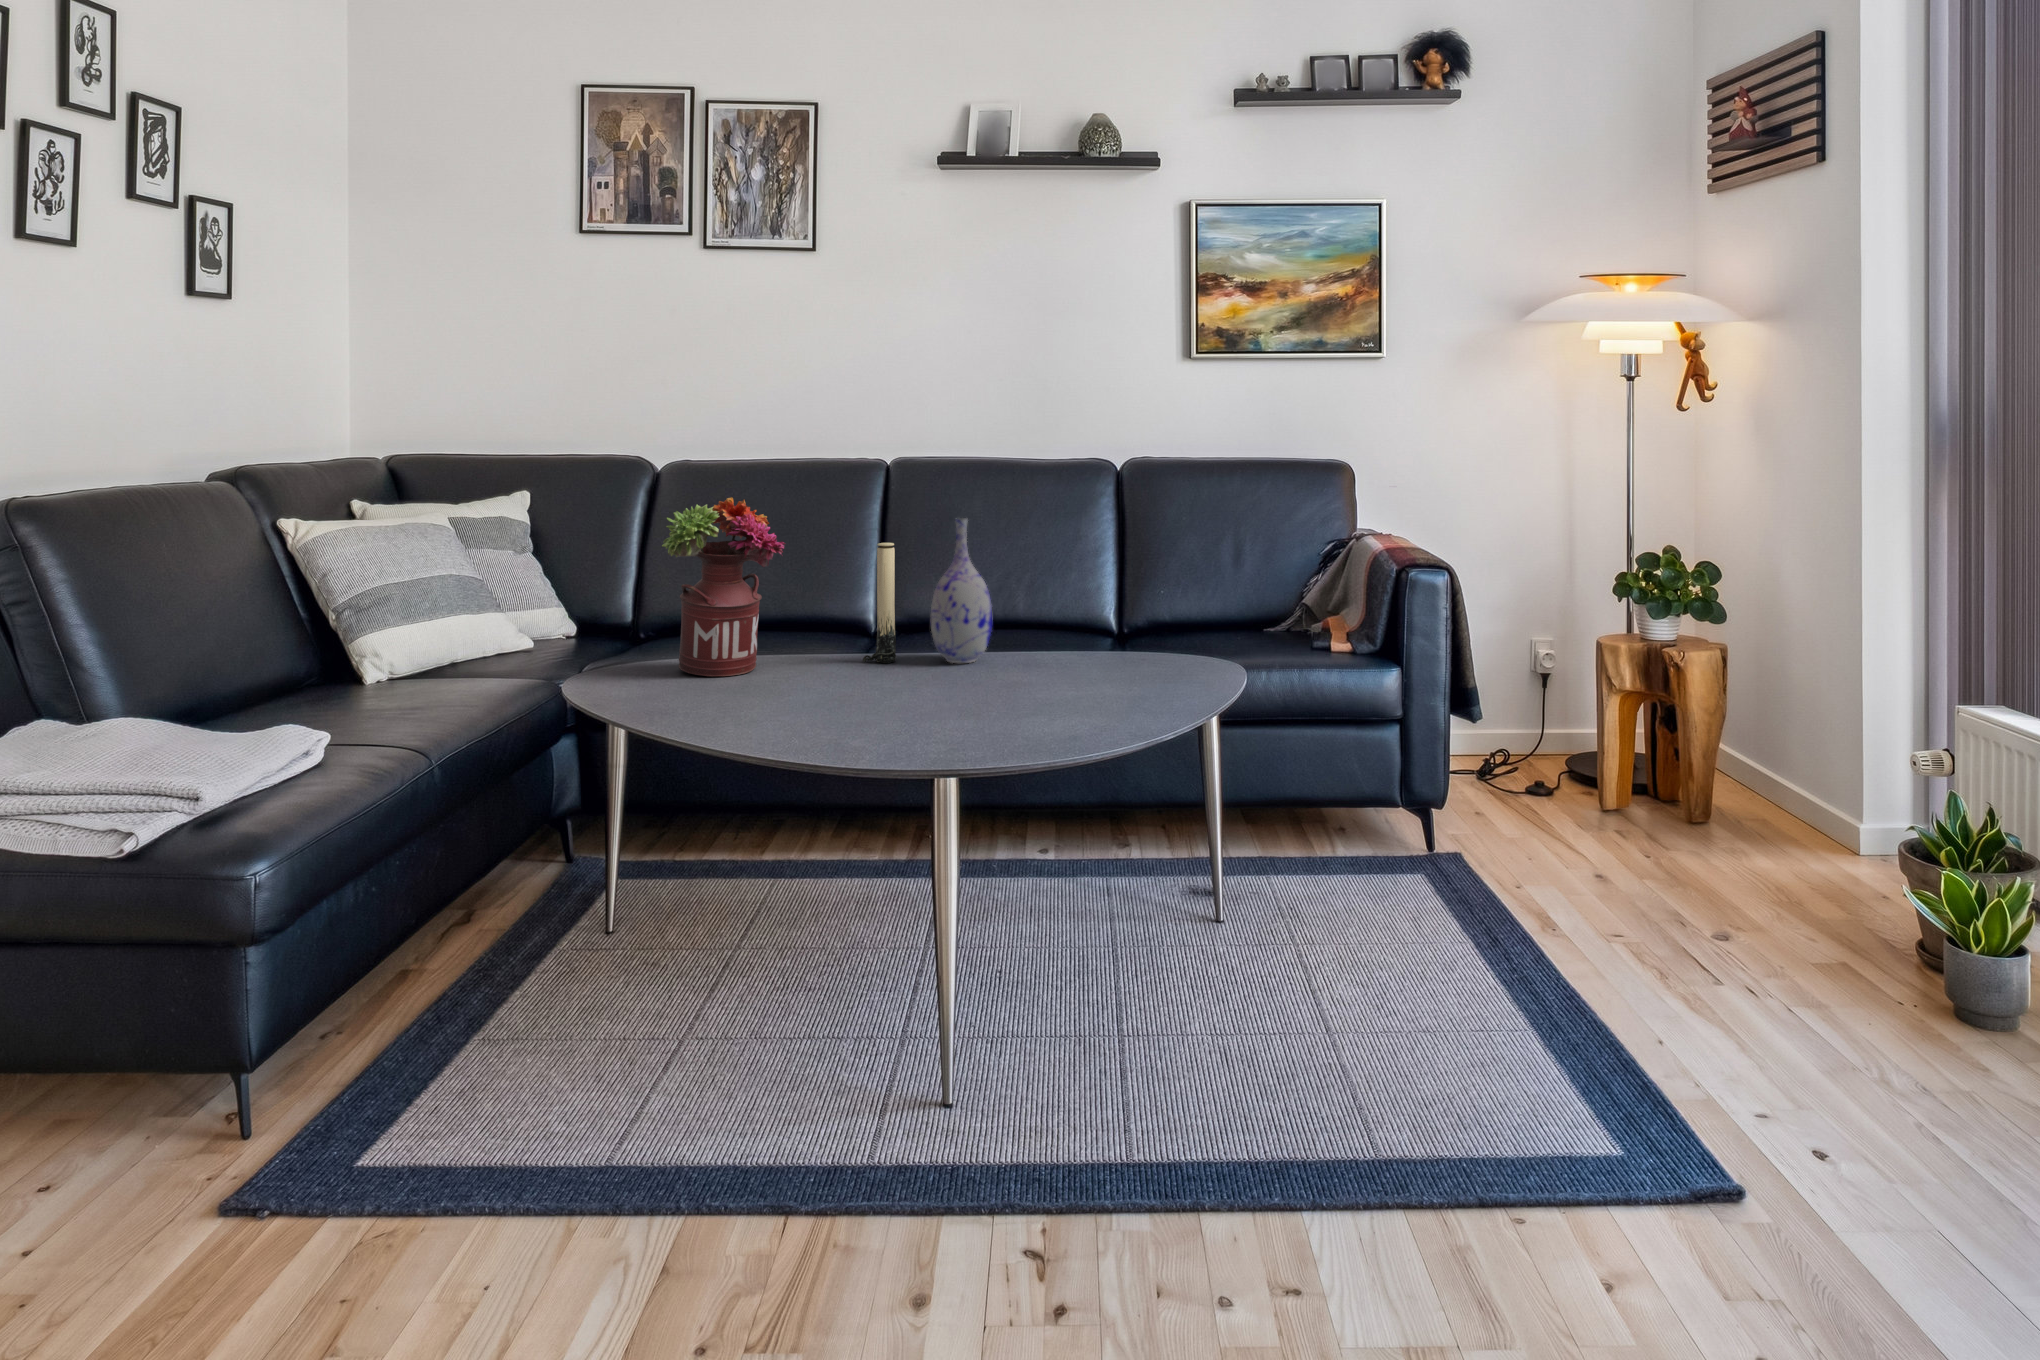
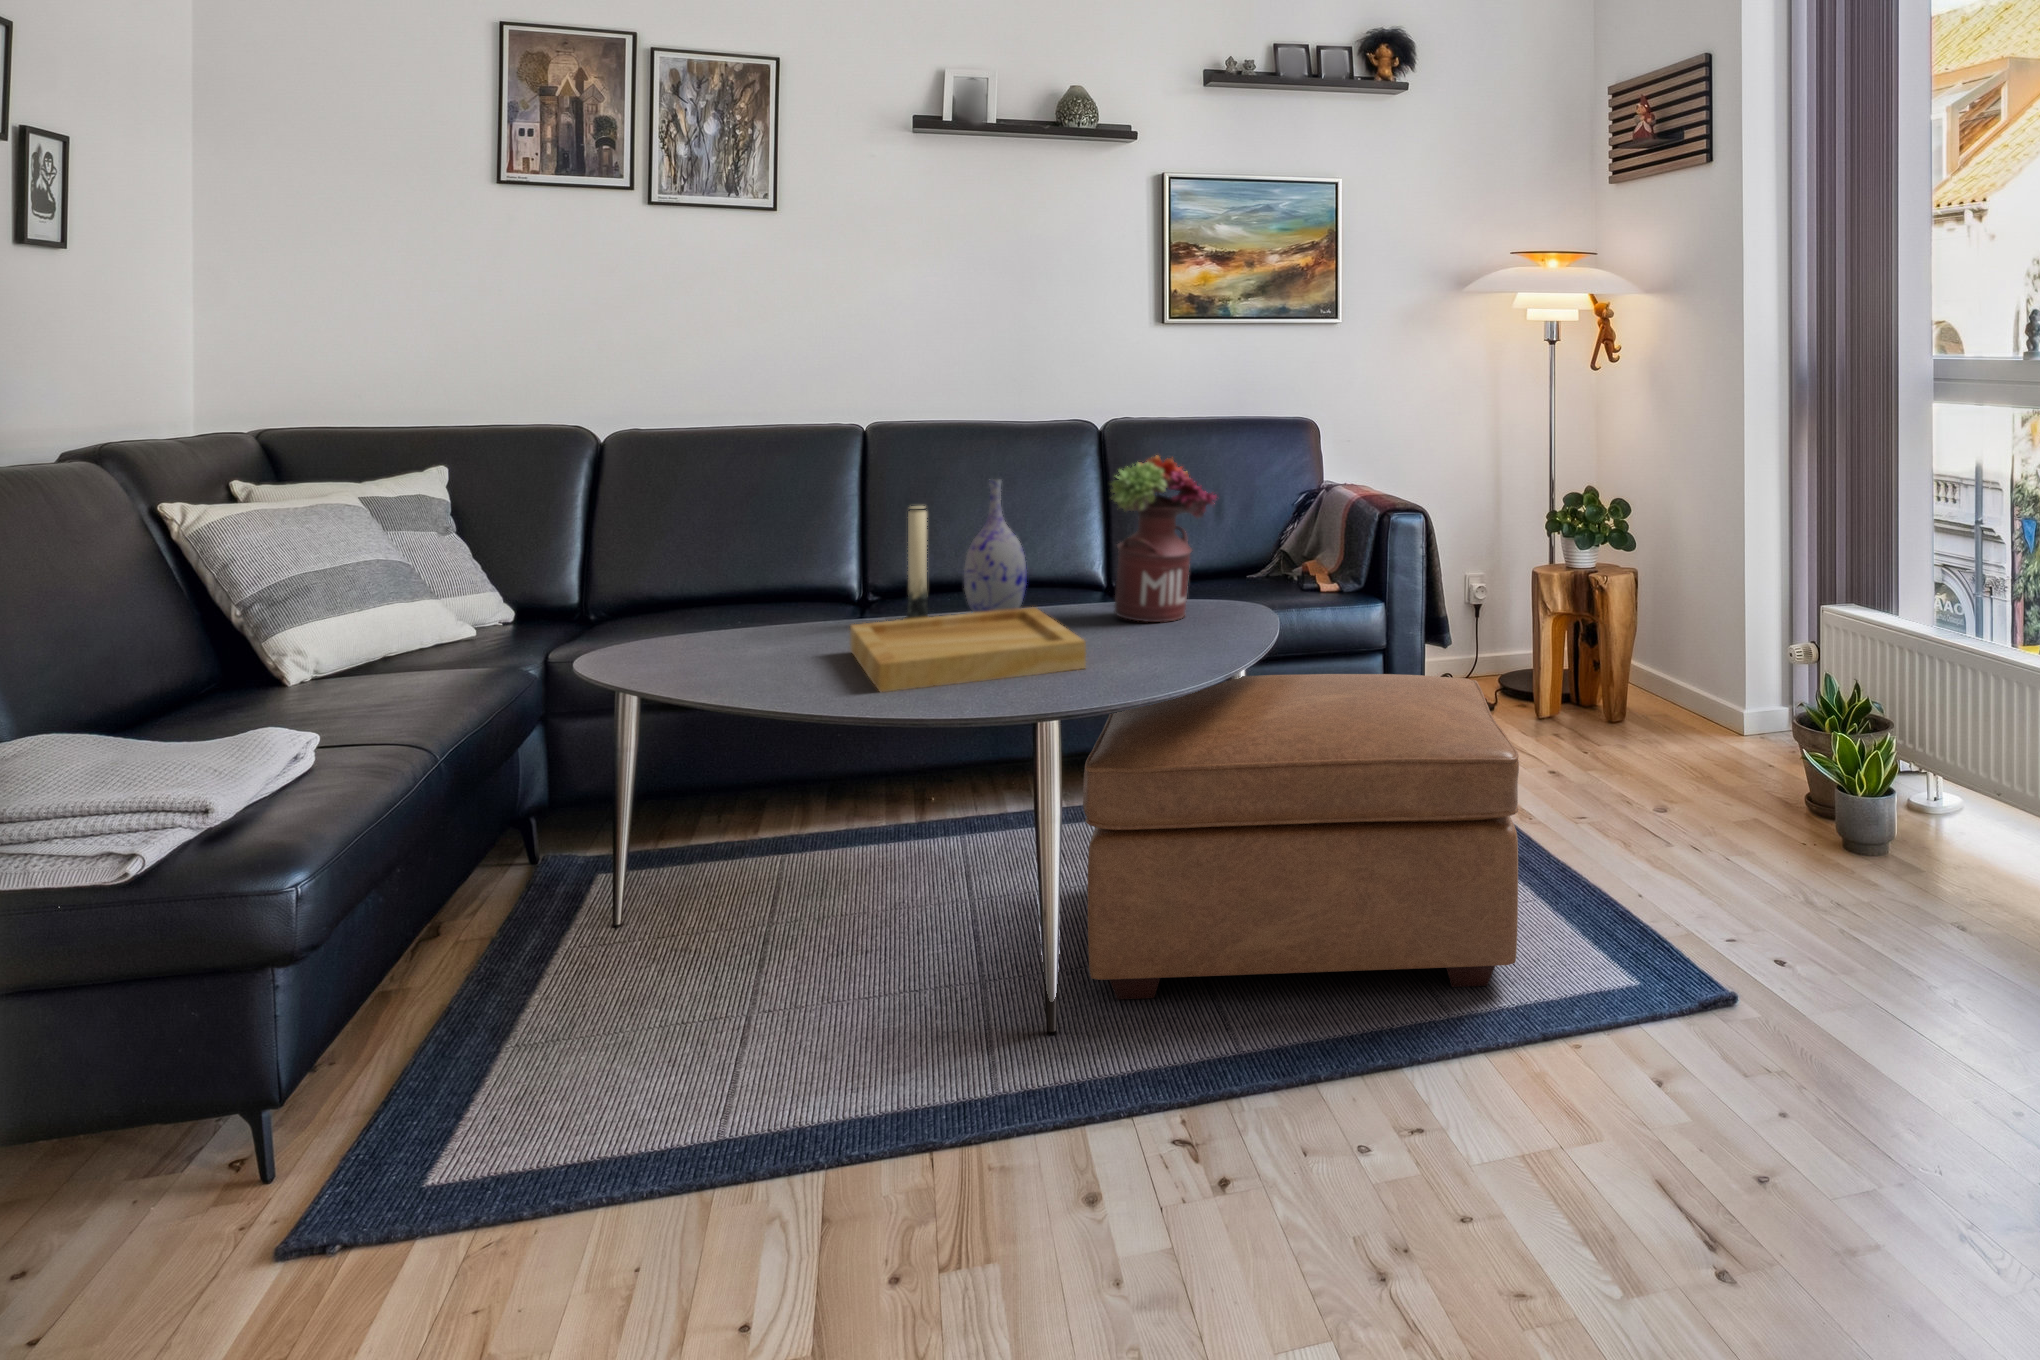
flower arrangement: present [662,497,785,676] -> present [1111,456,1217,622]
tray: none [804,652,1011,732] -> present [850,607,1086,692]
ottoman: none [993,741,1472,1129] -> present [1083,674,1519,999]

